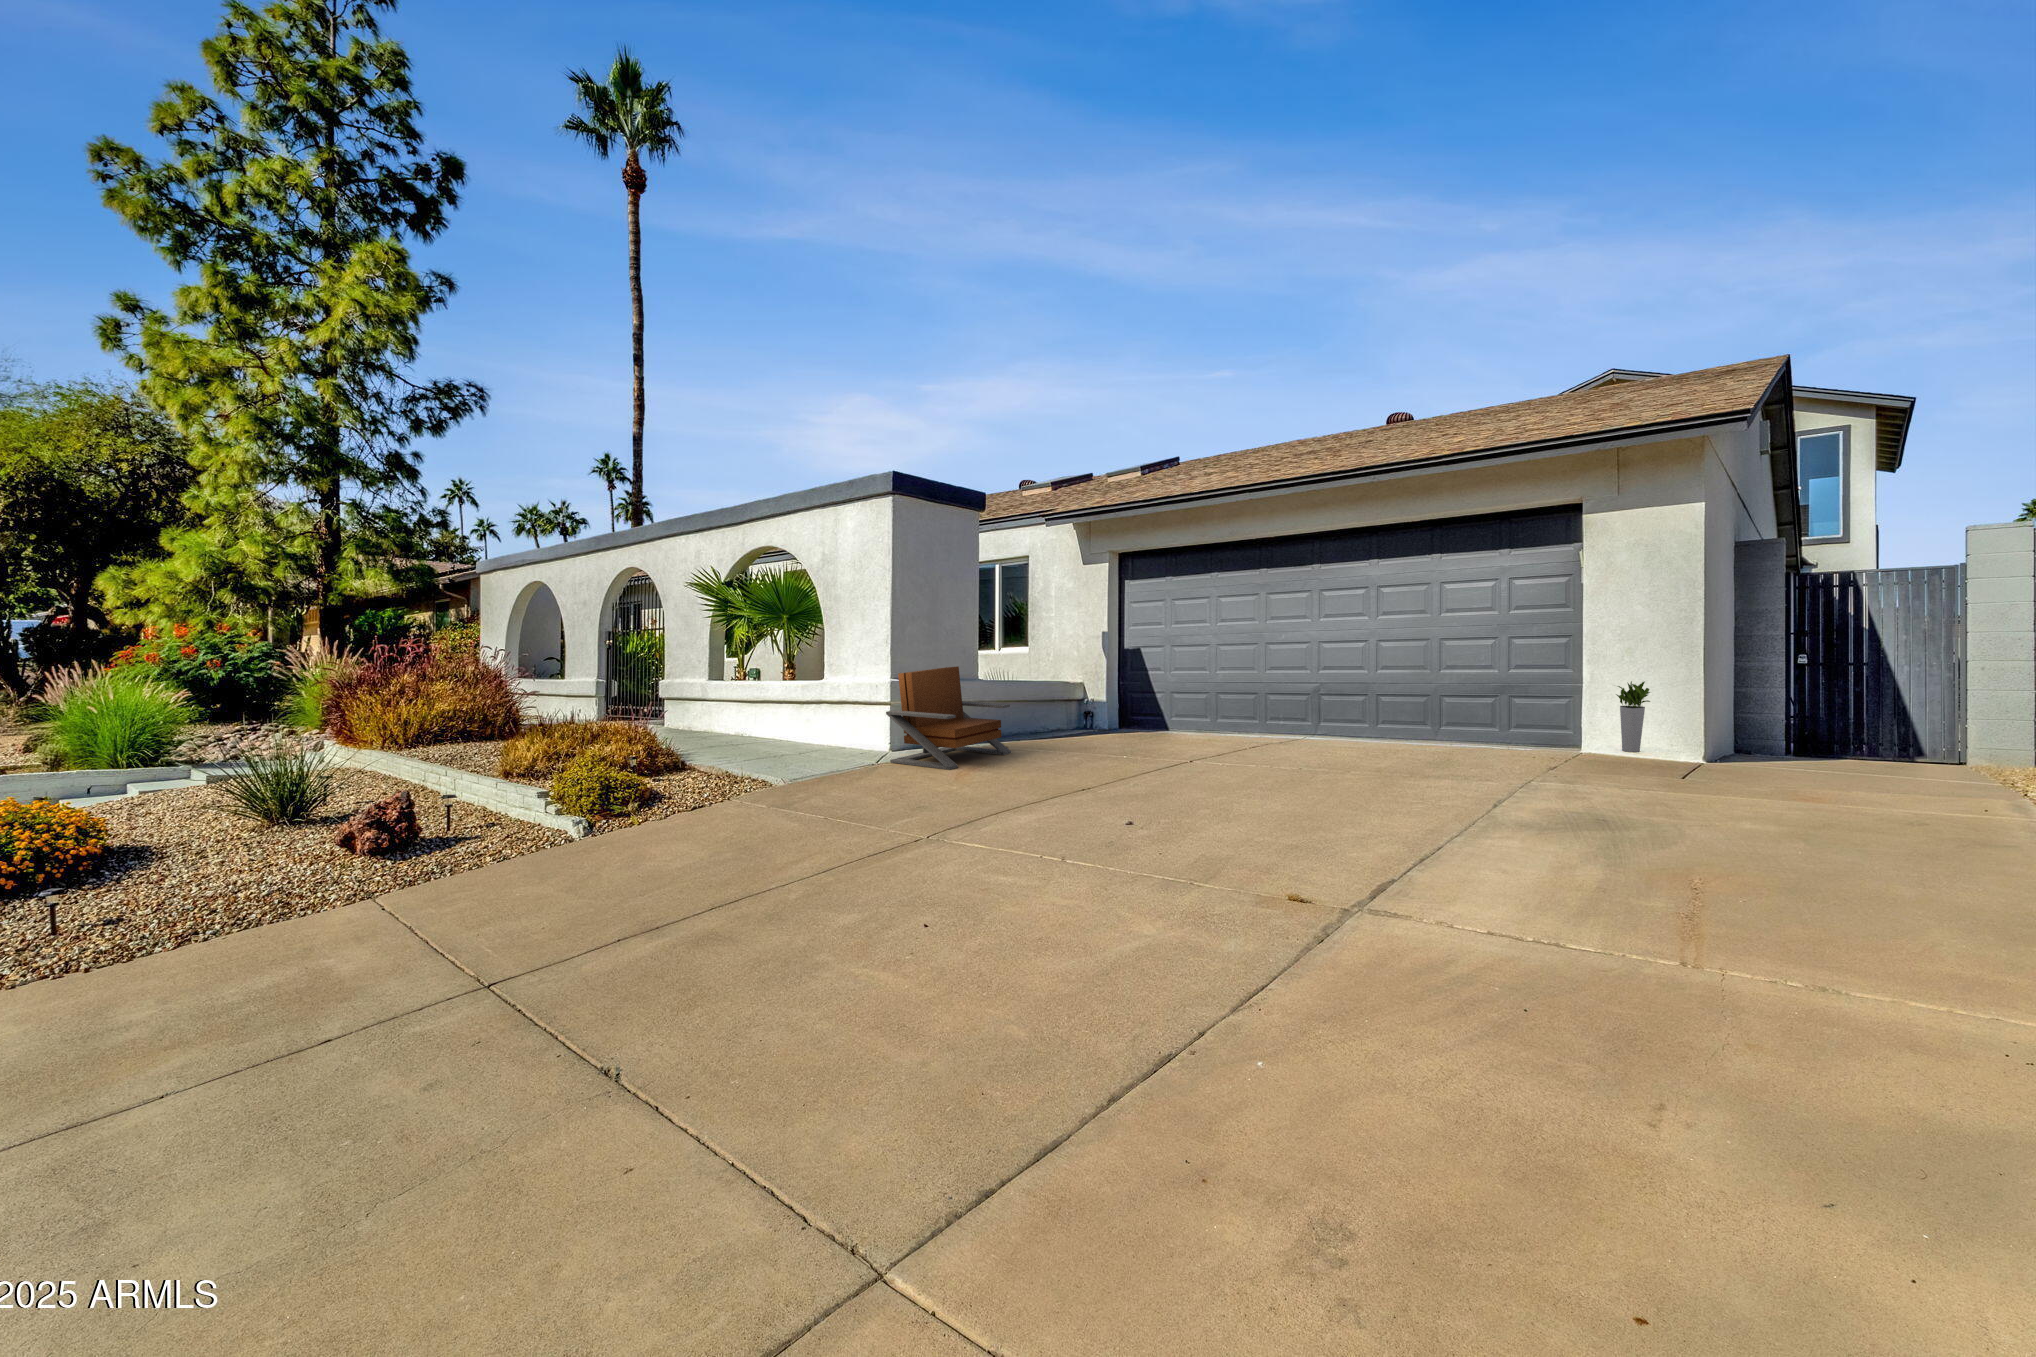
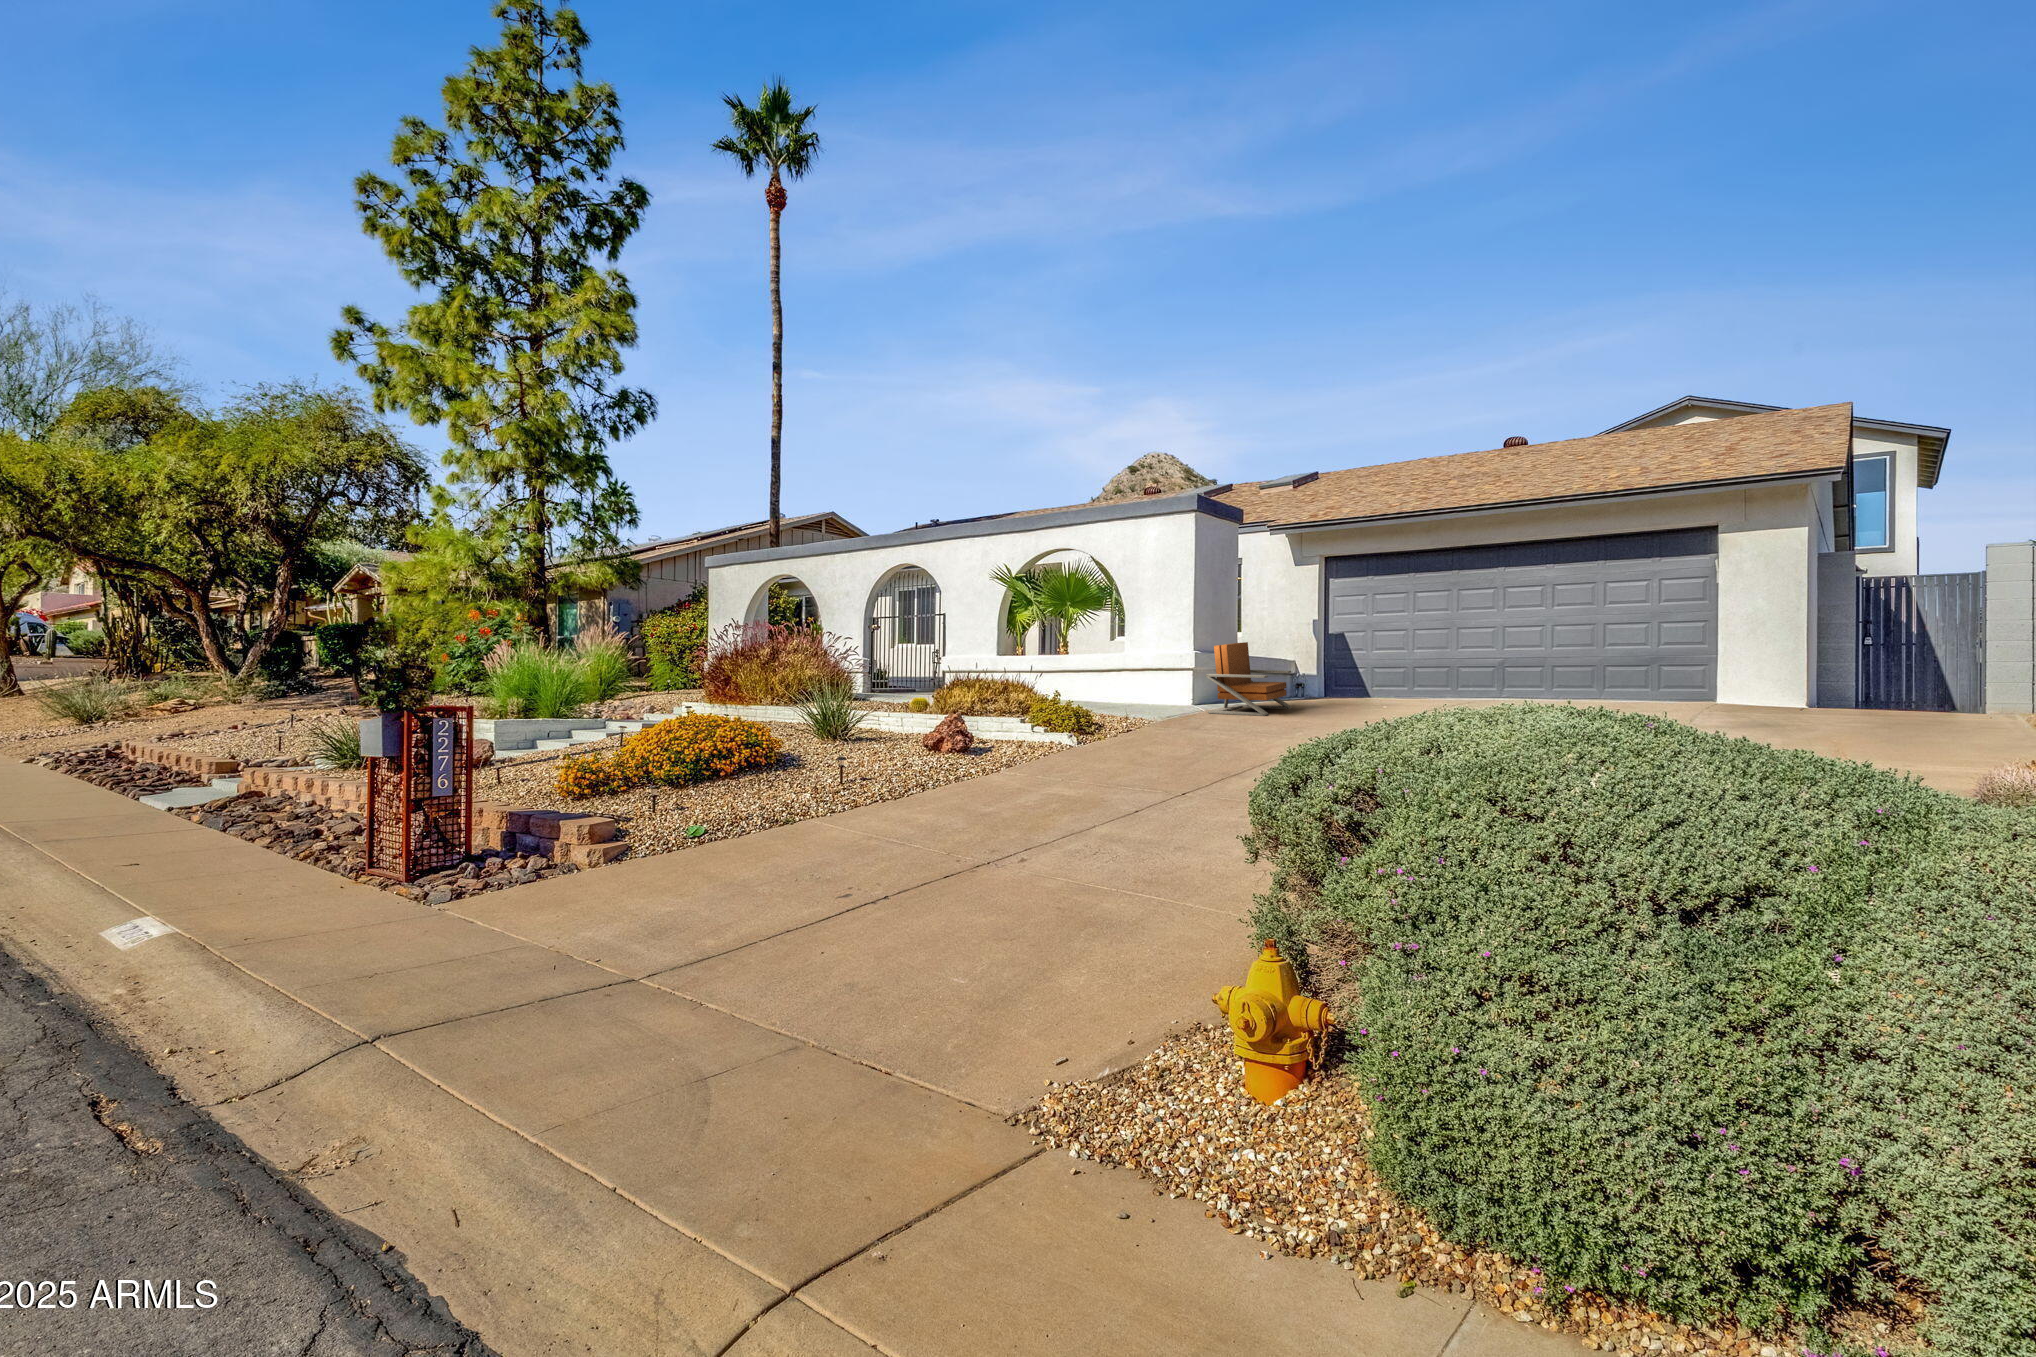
planter: present [1616,681,1650,752] -> none [1742,651,1771,702]

